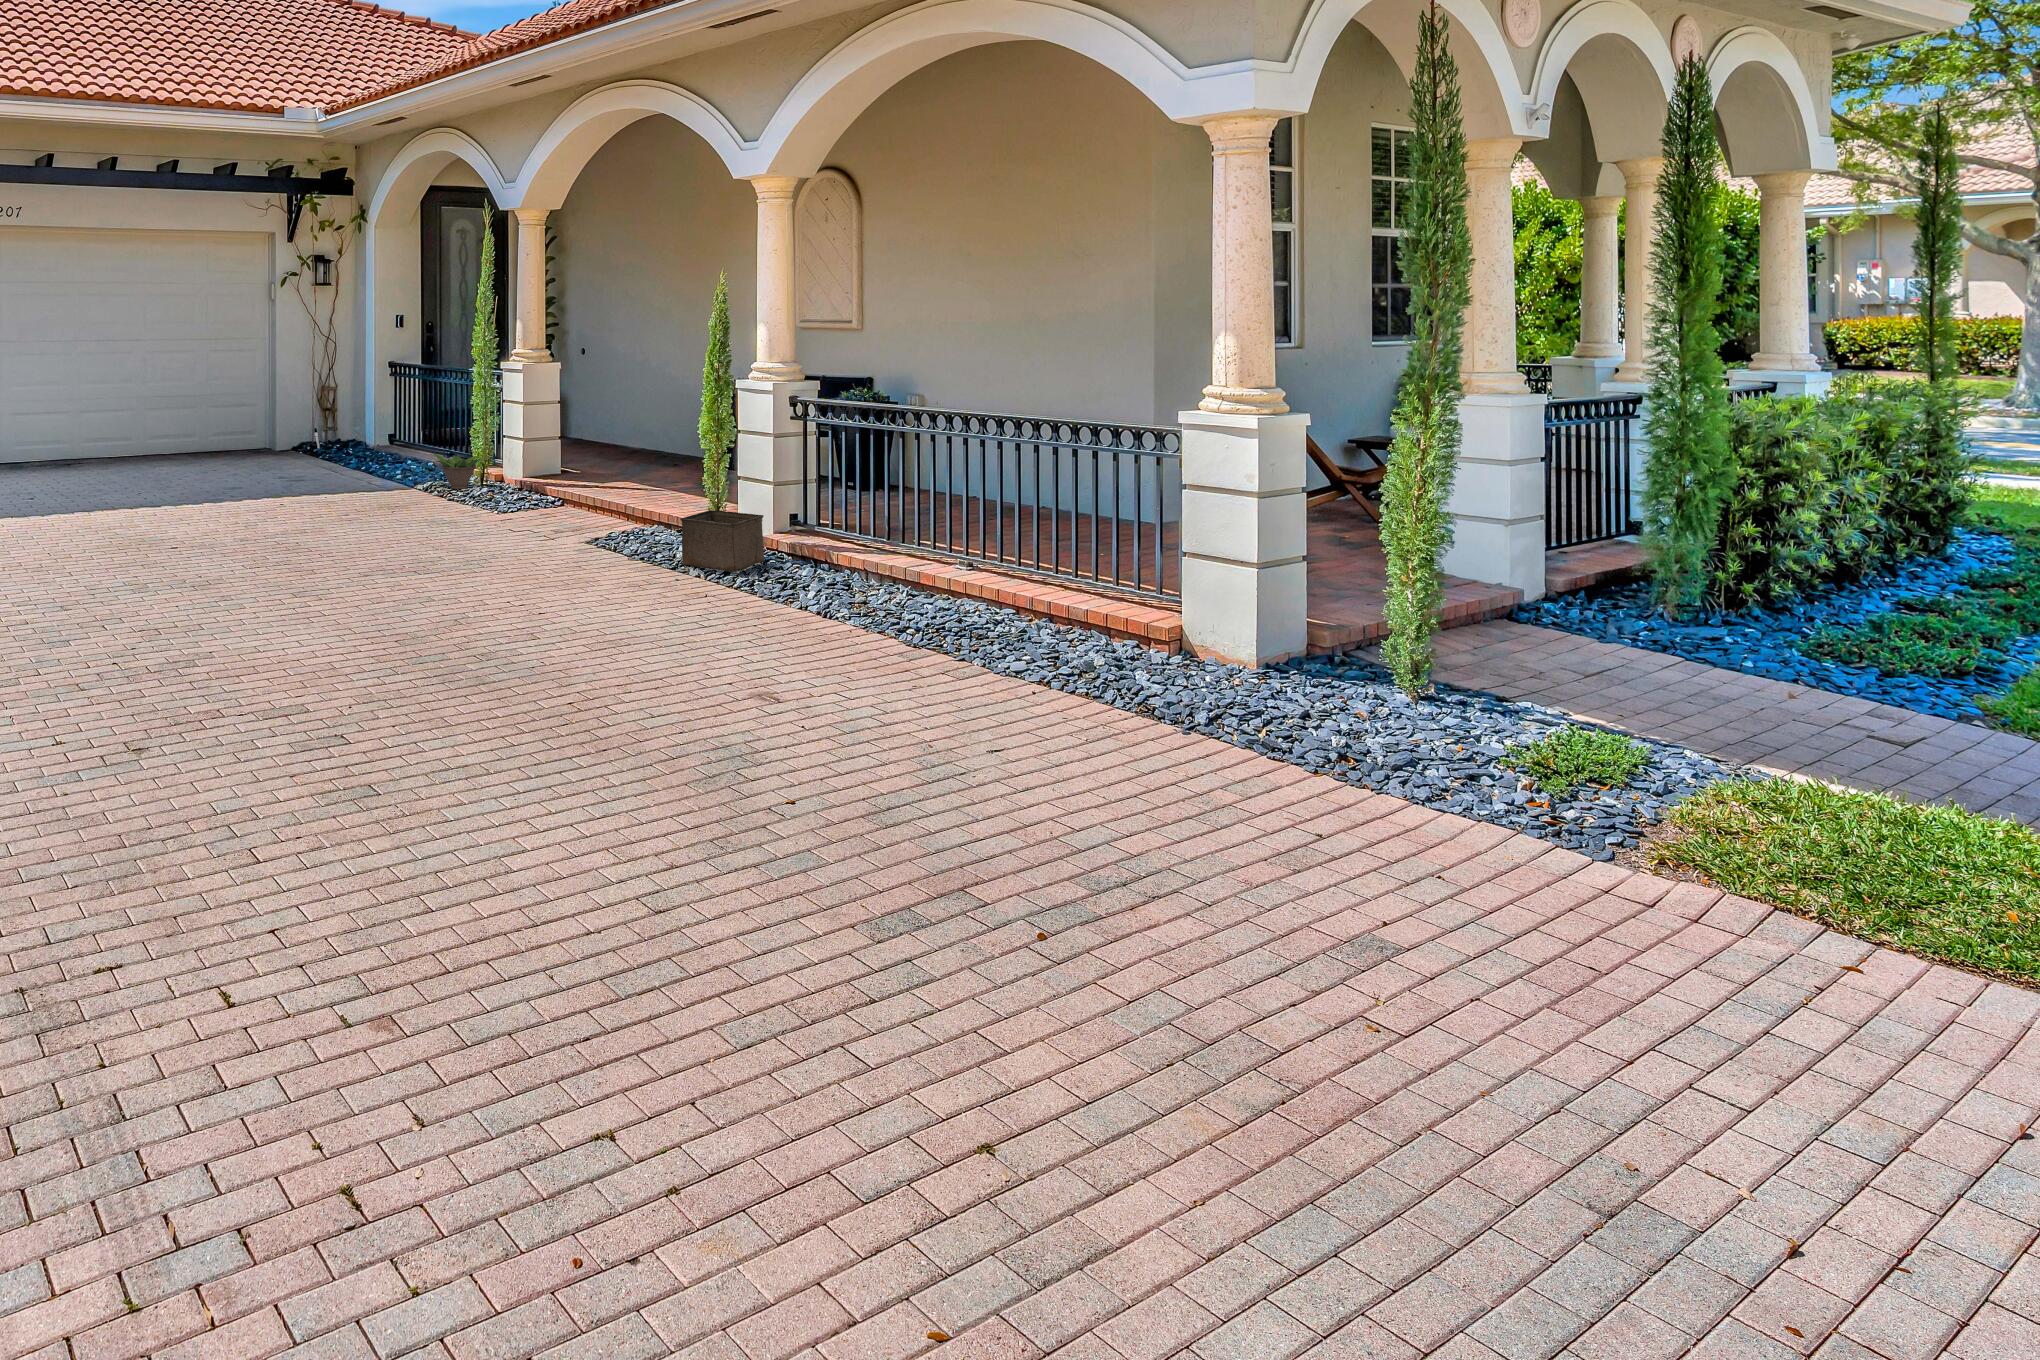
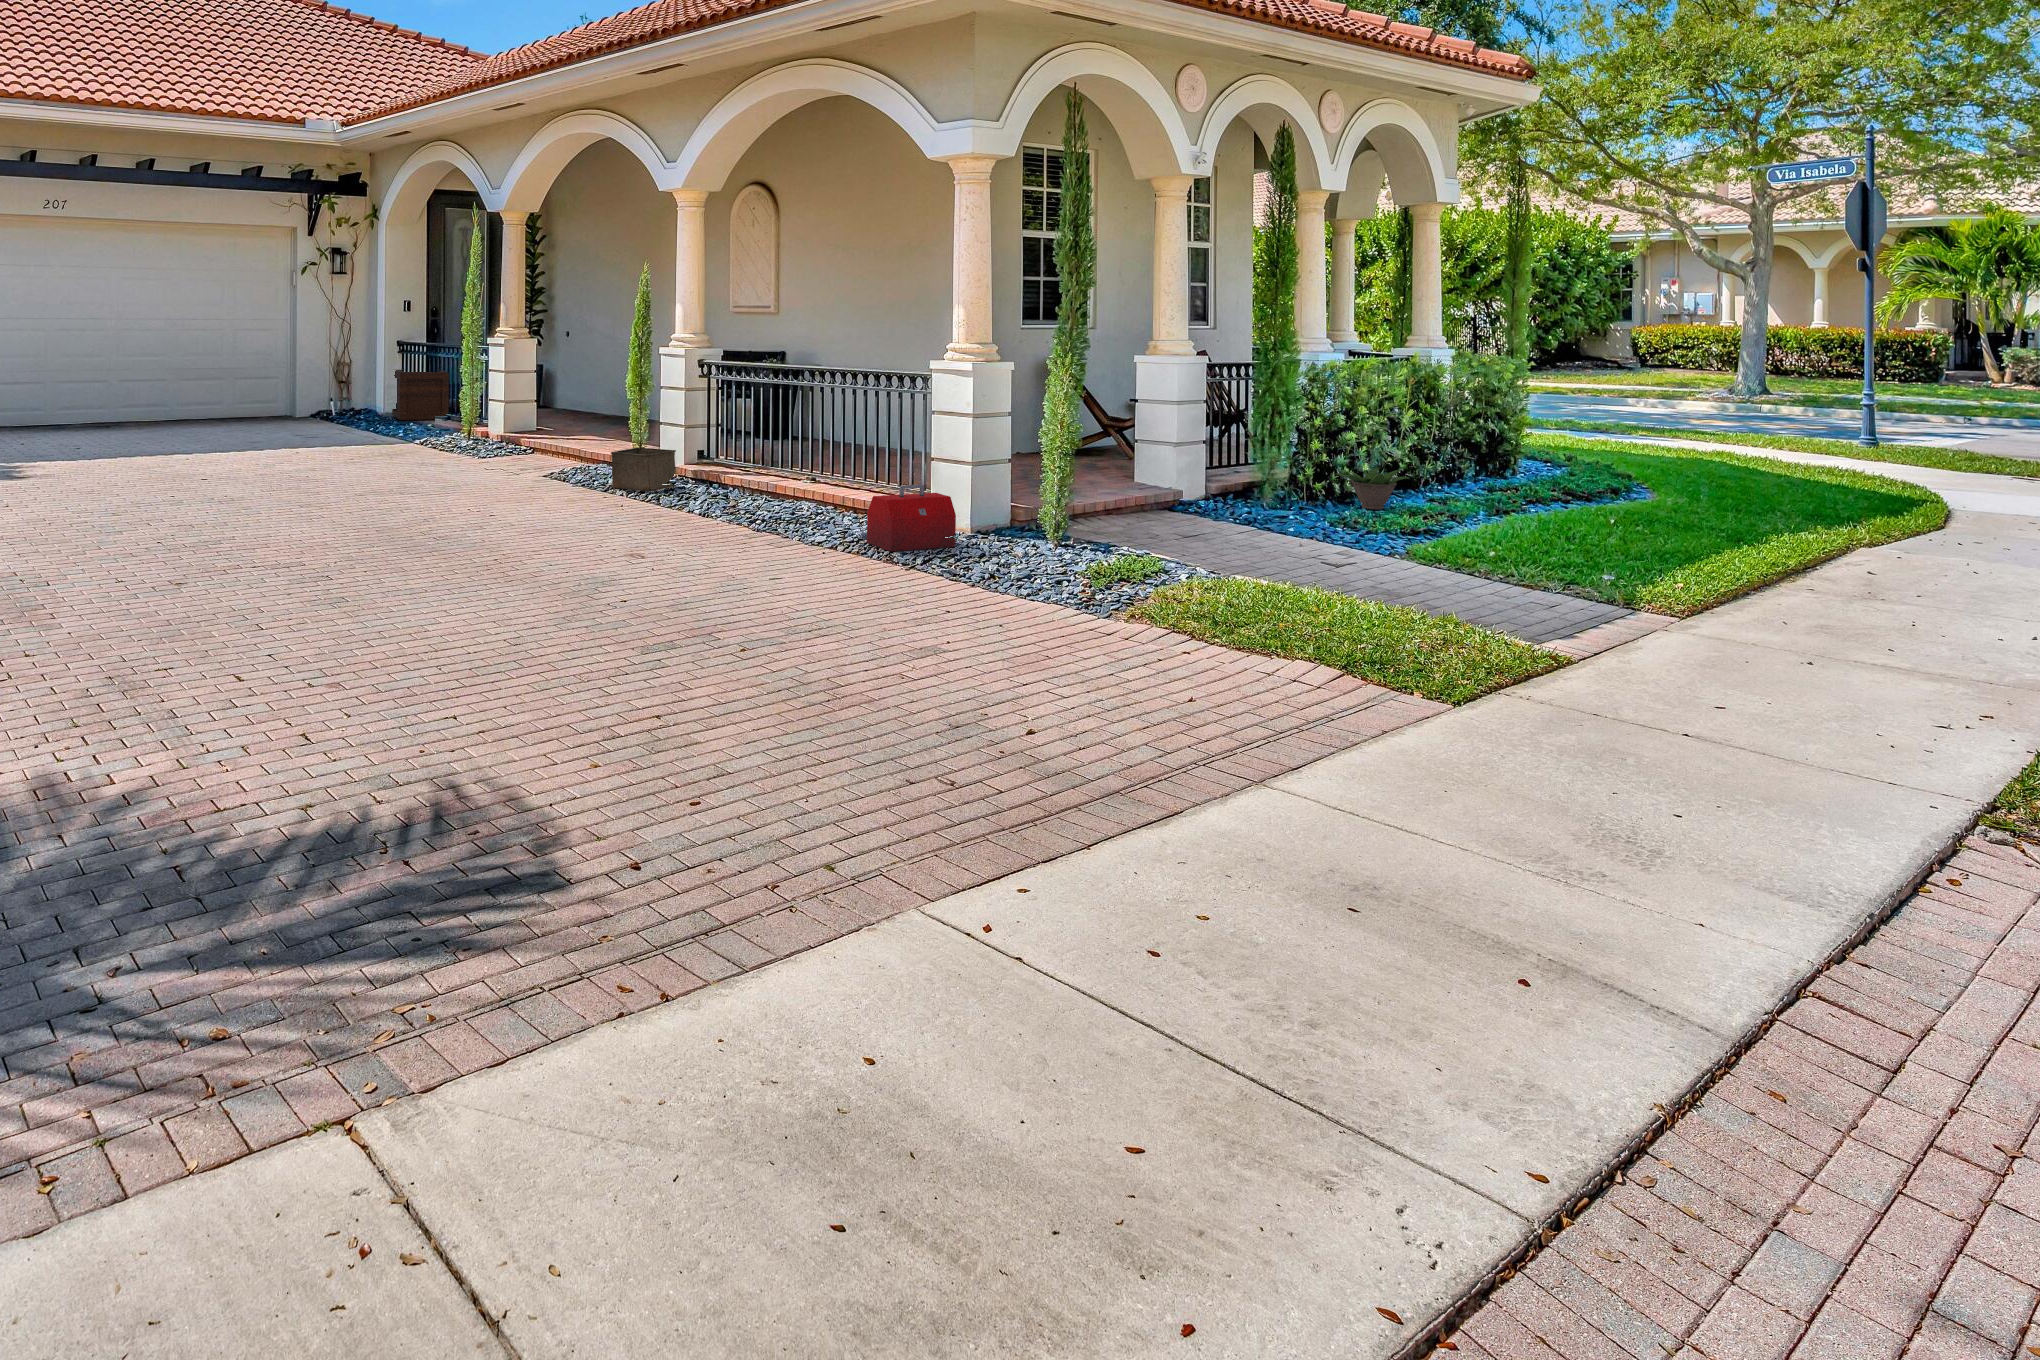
wooden crate: none [381,392,446,453] -> present [392,369,449,421]
decorative plant: present [432,453,482,489] -> present [1338,468,1409,509]
toolbox: none [1101,597,1244,701] -> present [867,484,956,551]

